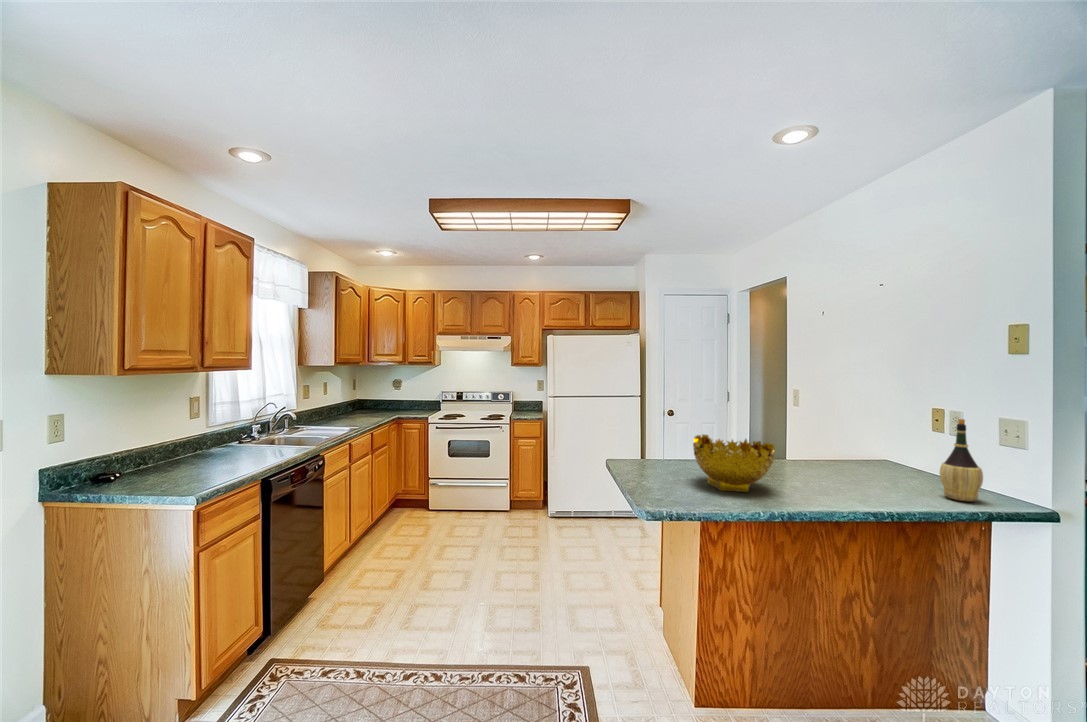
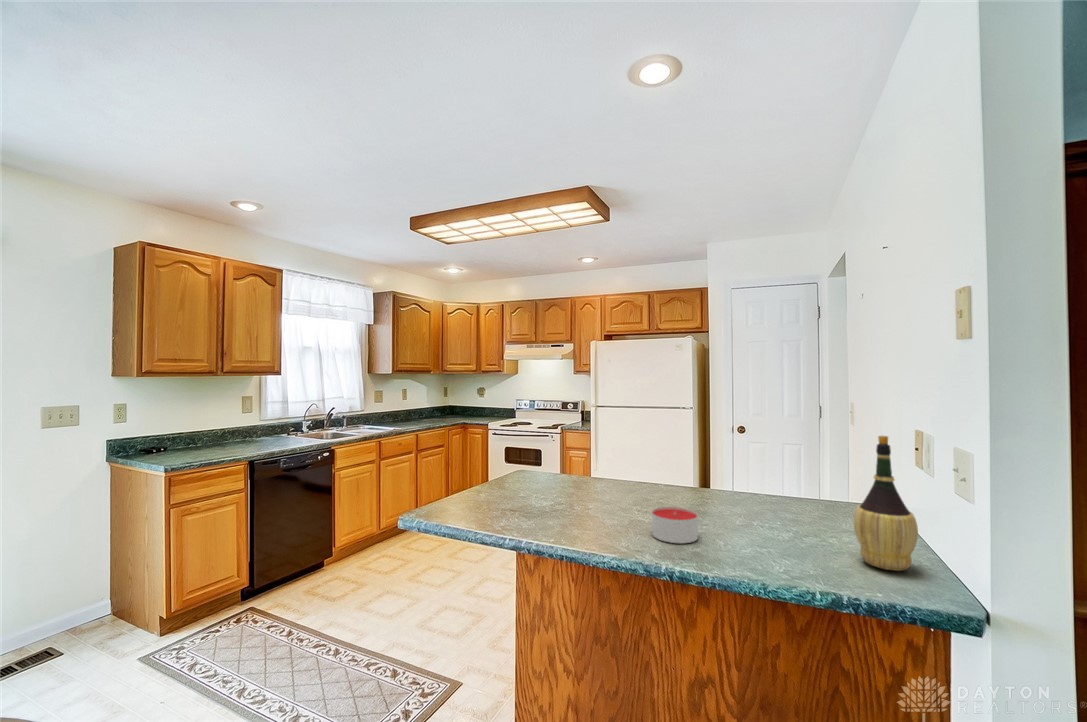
decorative bowl: present [693,434,775,492] -> none [530,443,623,516]
candle: none [816,477,854,503] -> present [652,507,698,543]

